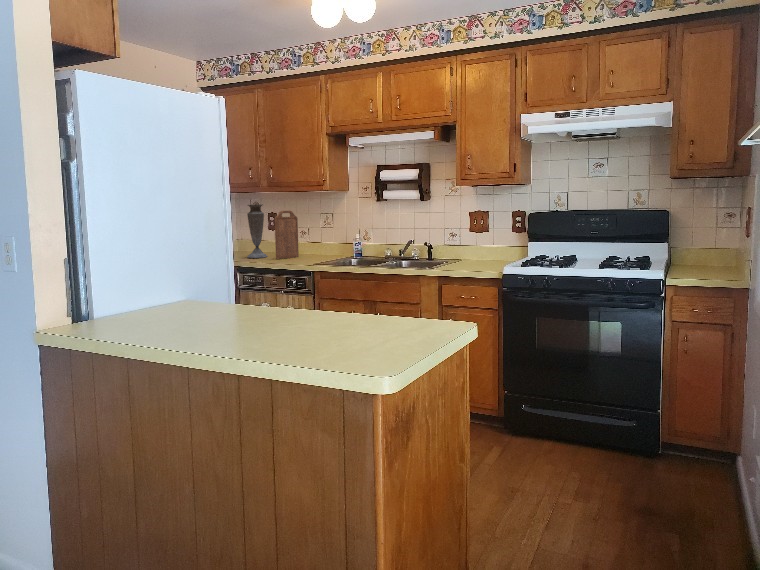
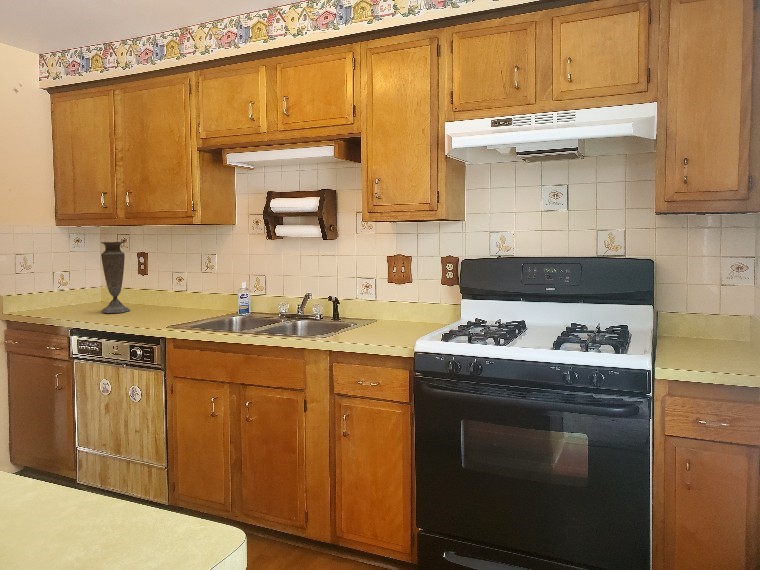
cutting board: present [275,211,299,259] -> none [133,250,170,315]

